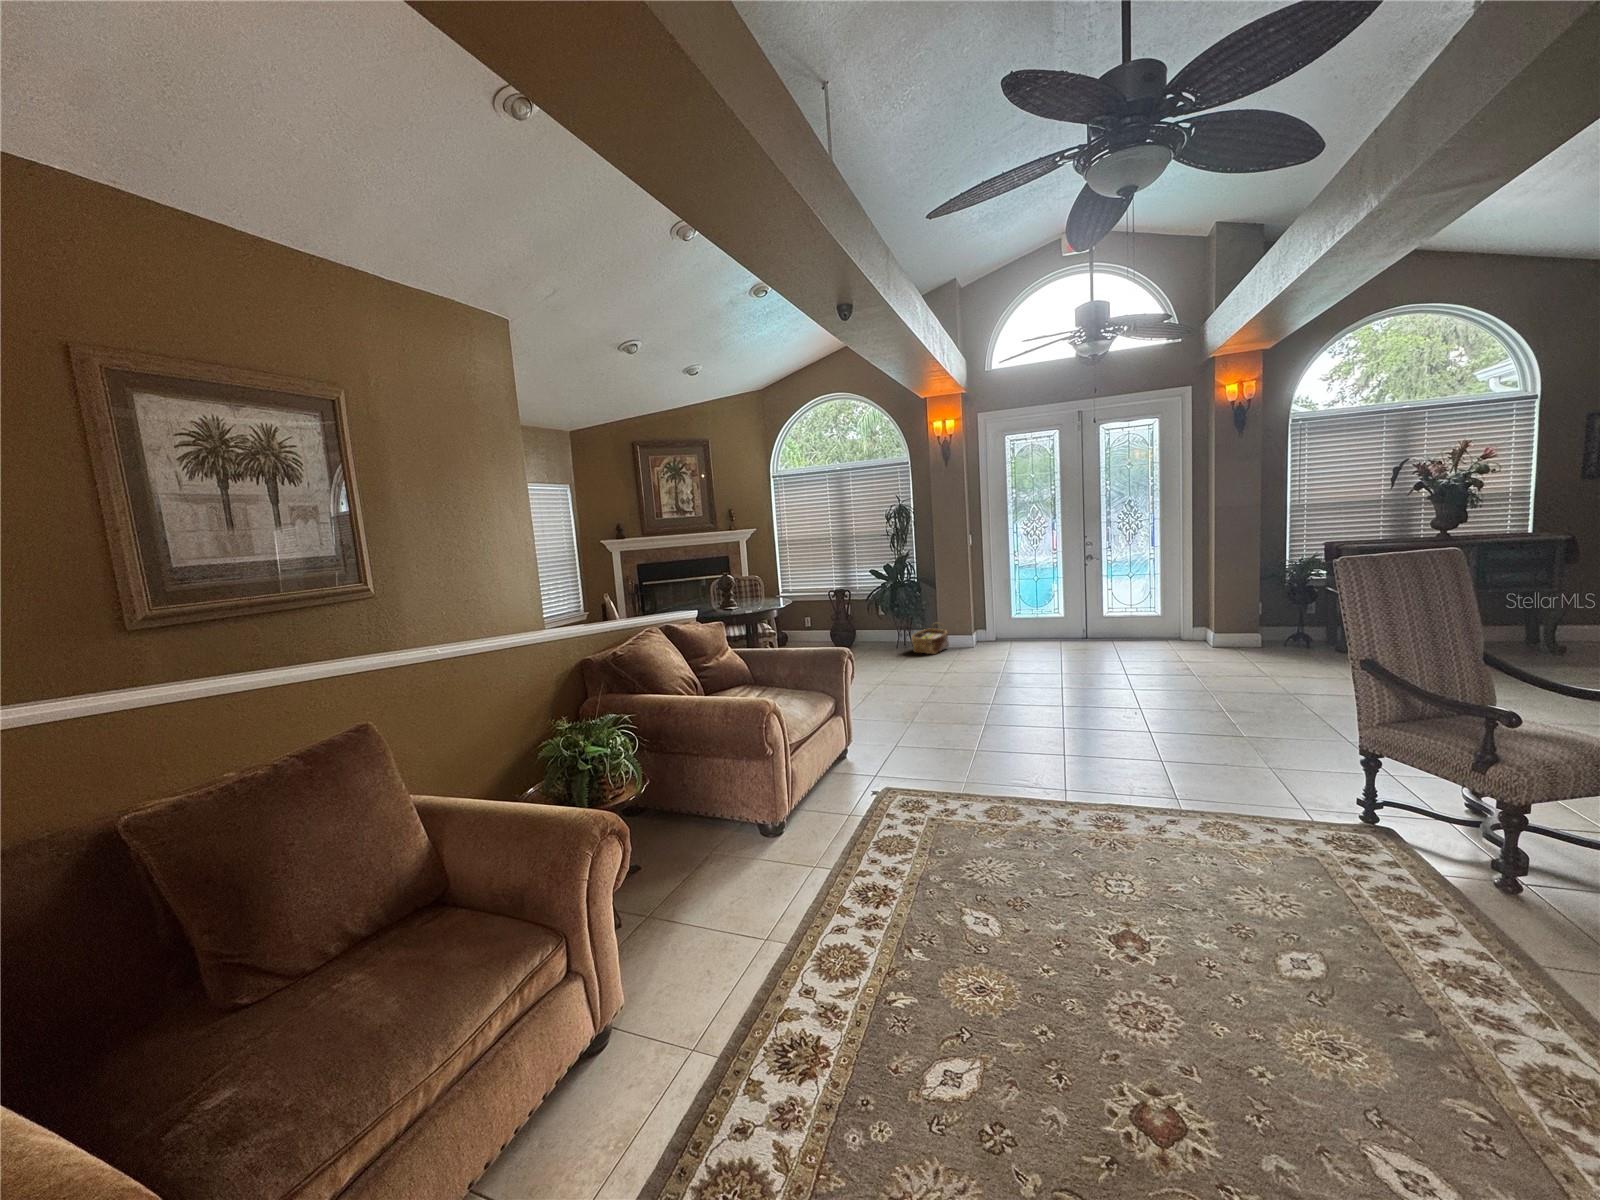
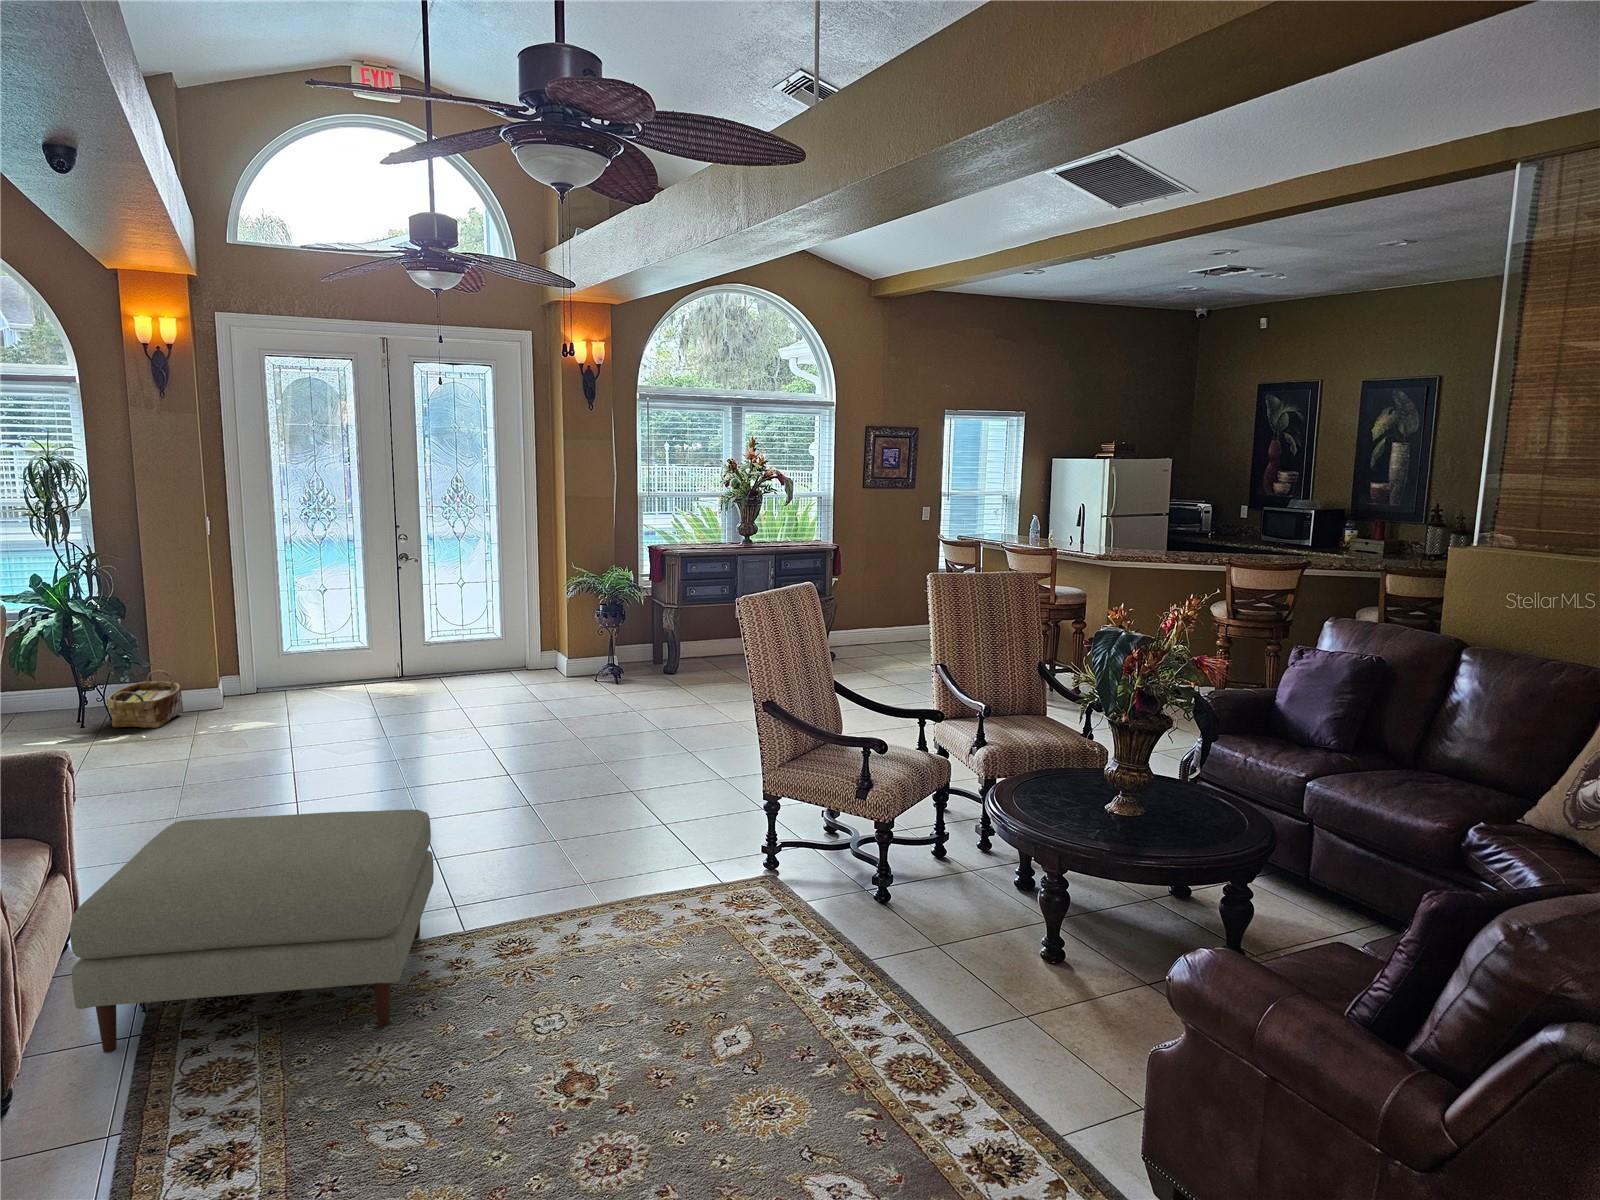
ottoman: none [832,693,1052,850] -> present [70,809,434,1053]

